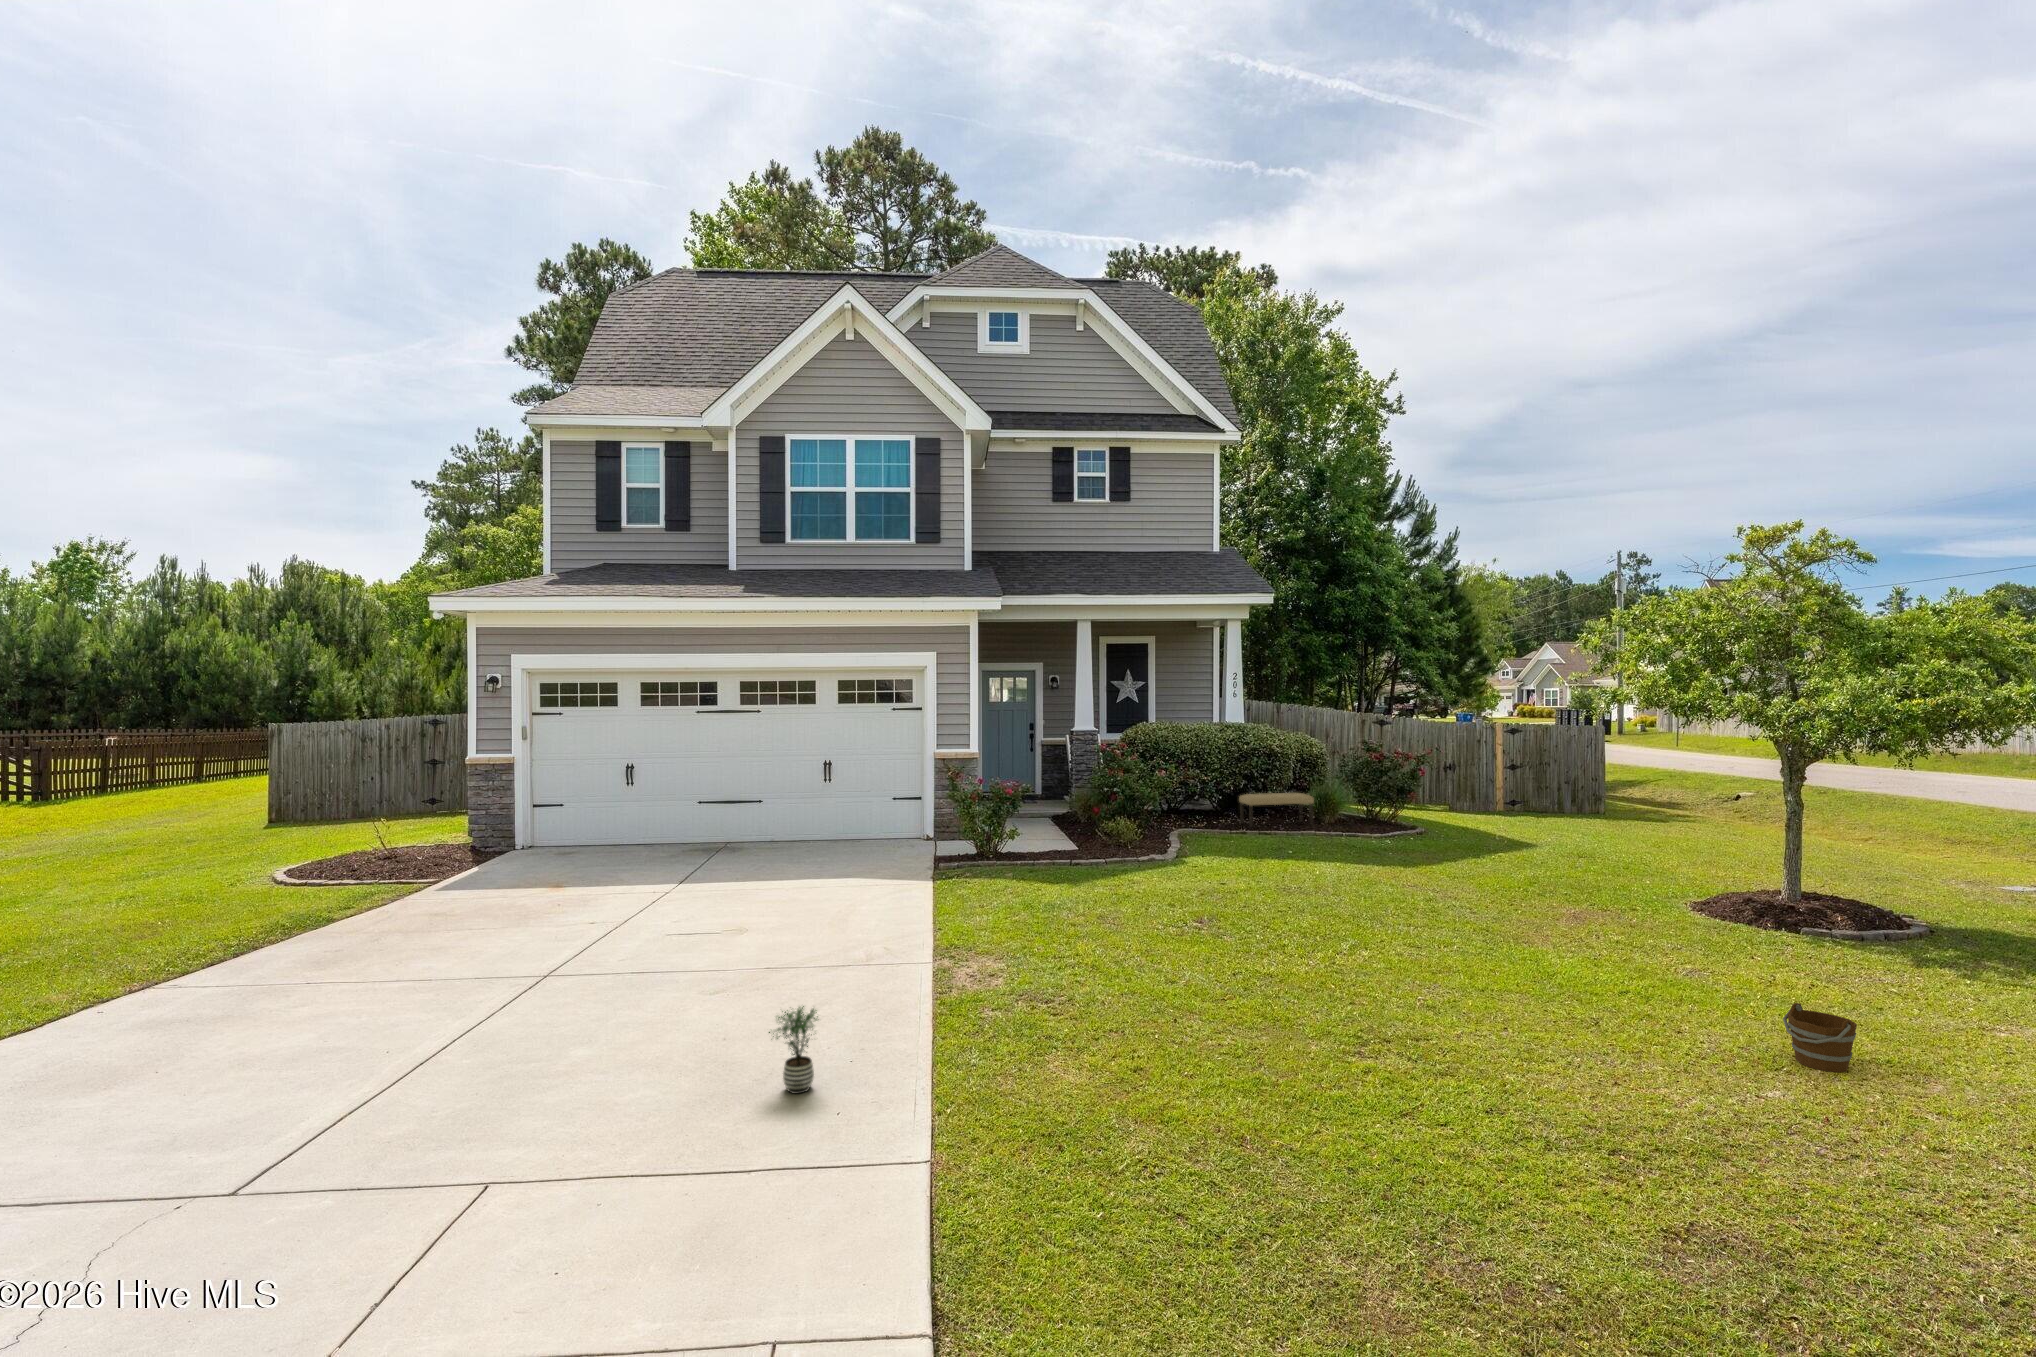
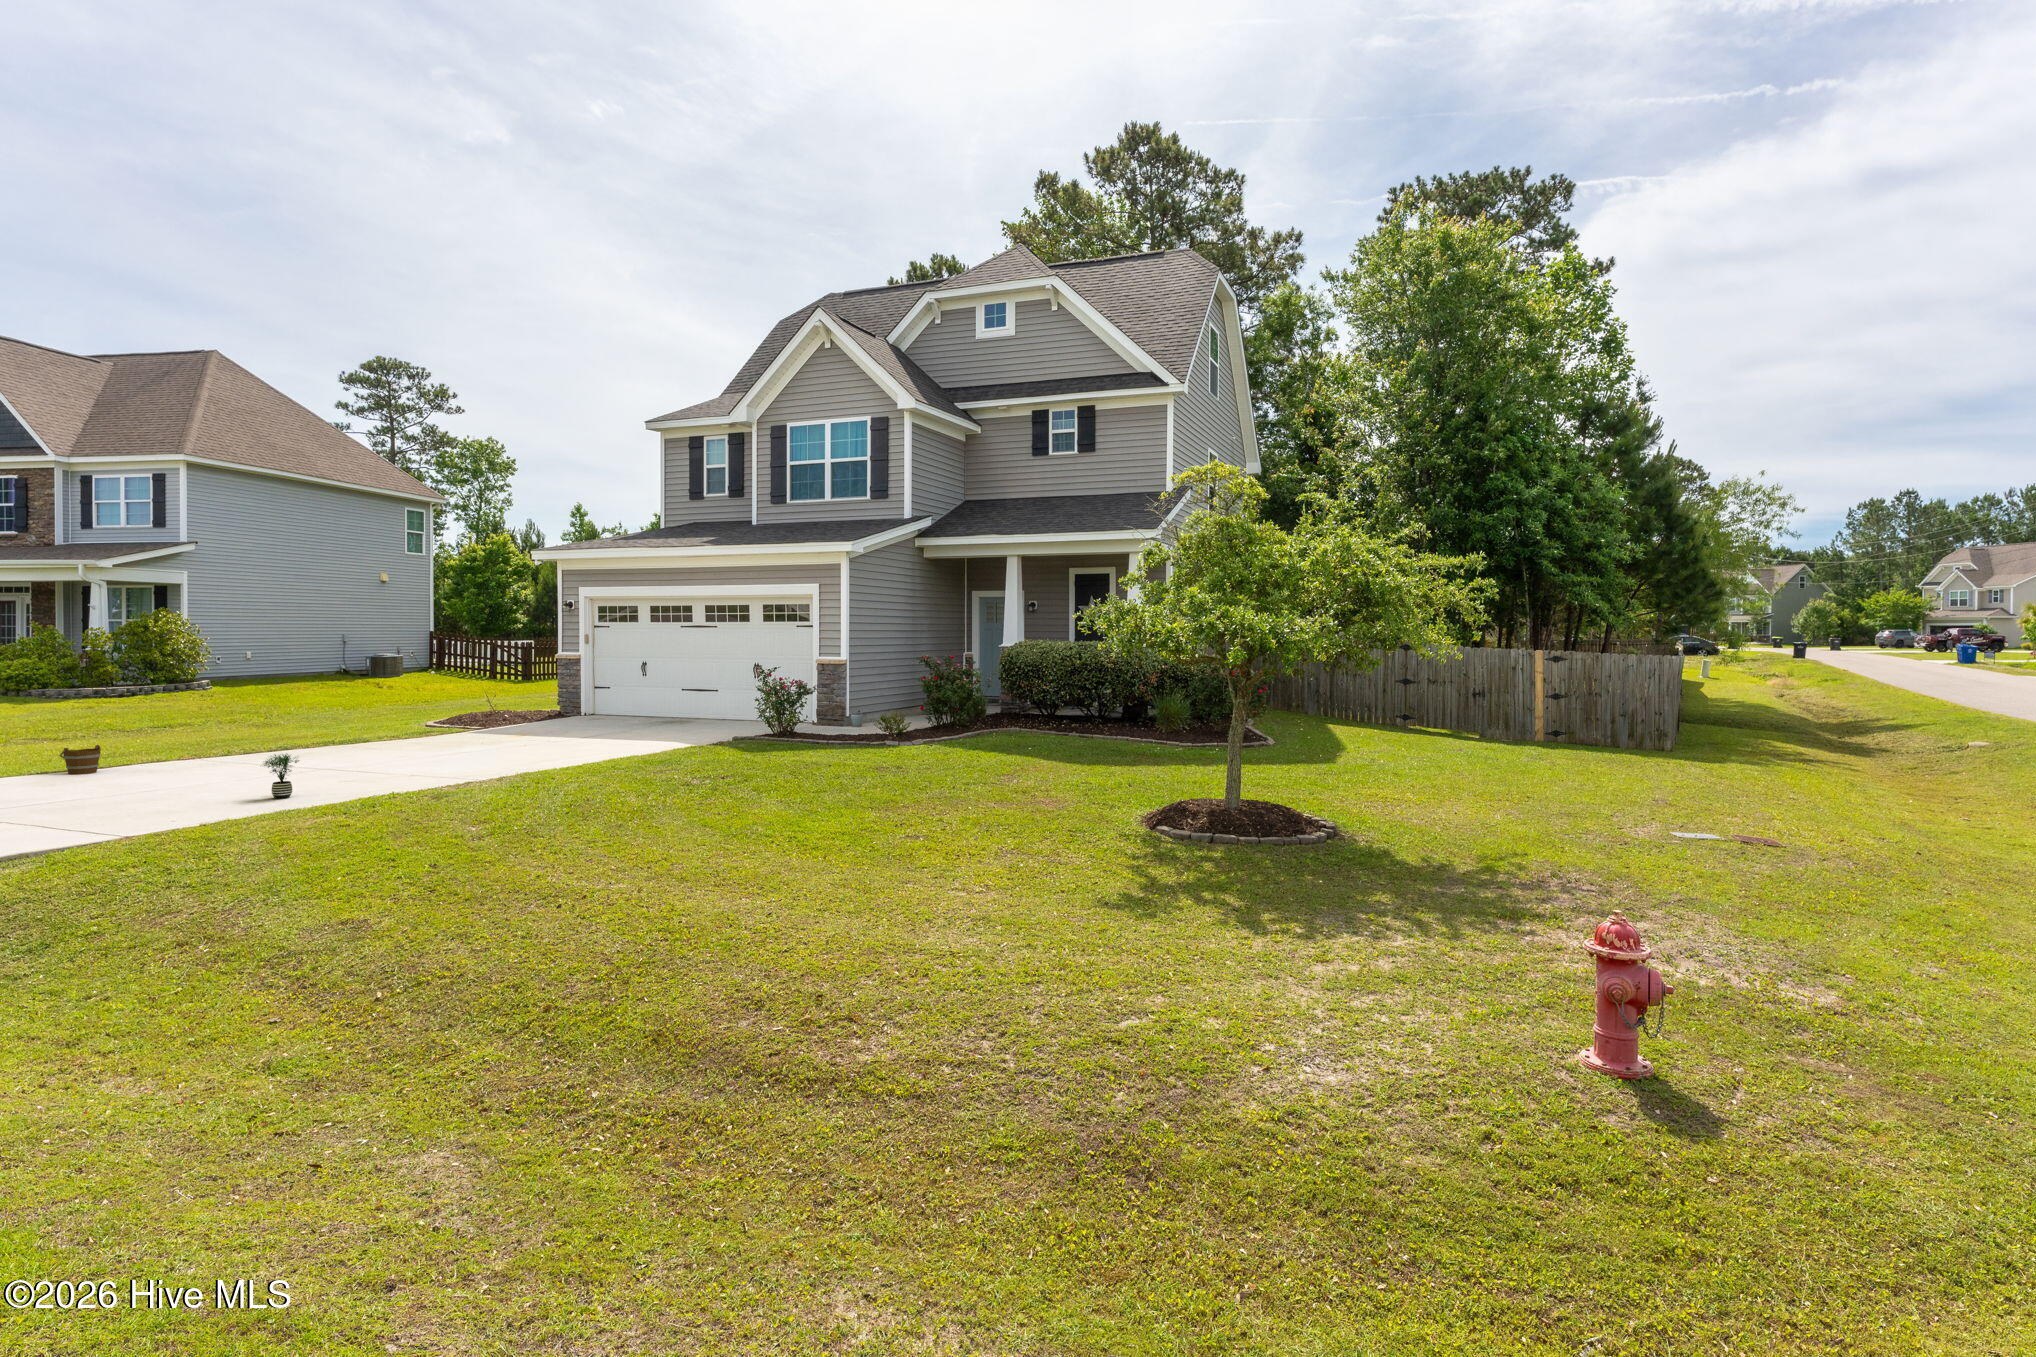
bench: present [1239,793,1314,827] -> none [1077,719,1143,751]
bucket: present [1783,1003,1857,1072] -> present [59,745,101,774]

